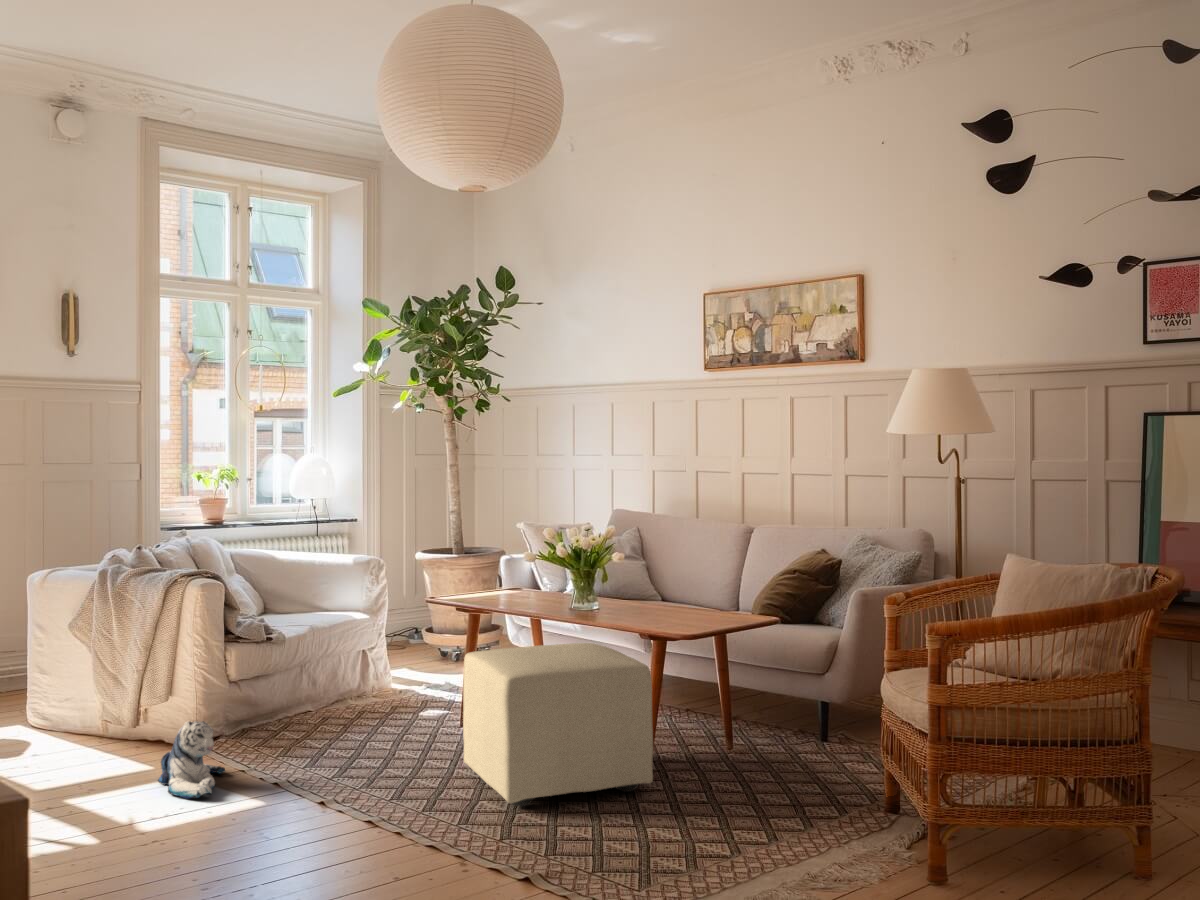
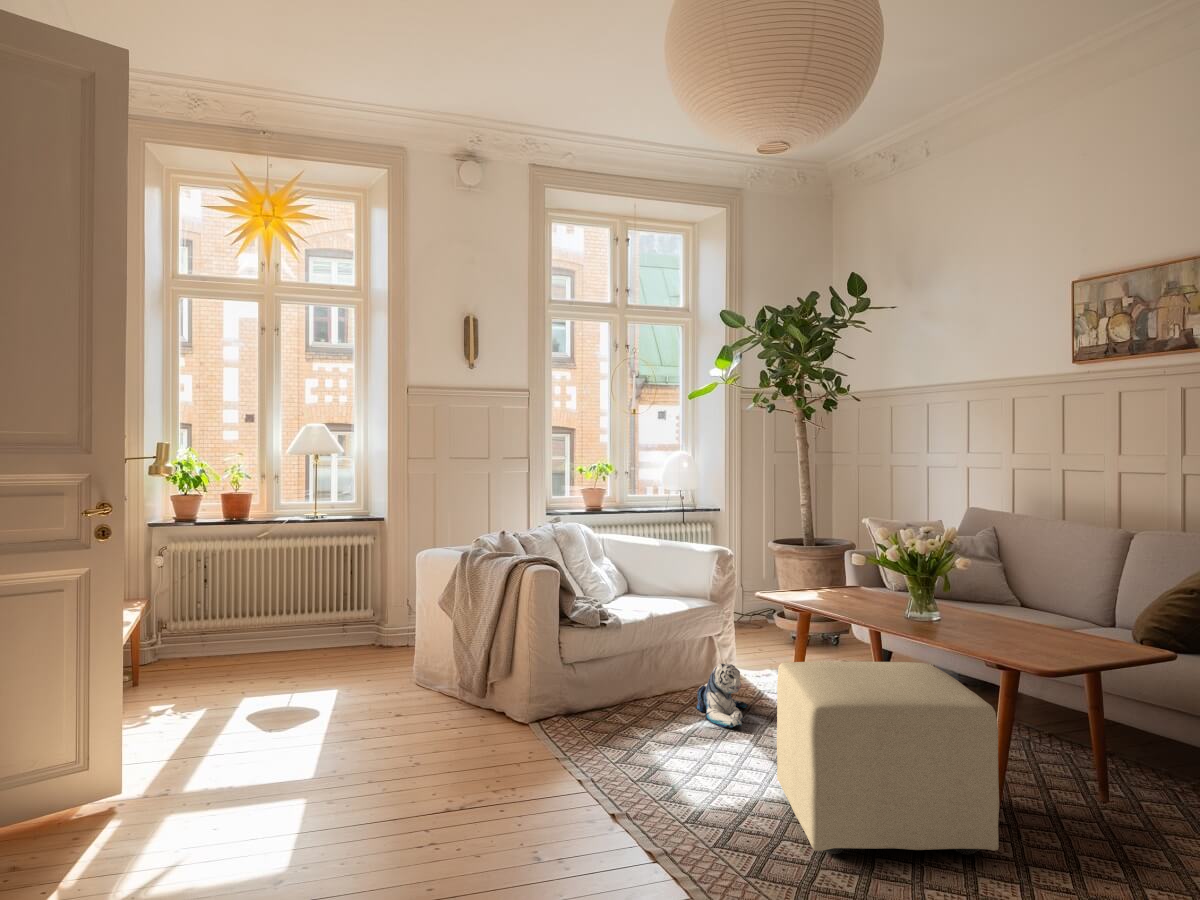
plush toy: present [158,721,225,798] -> present [696,664,747,728]

